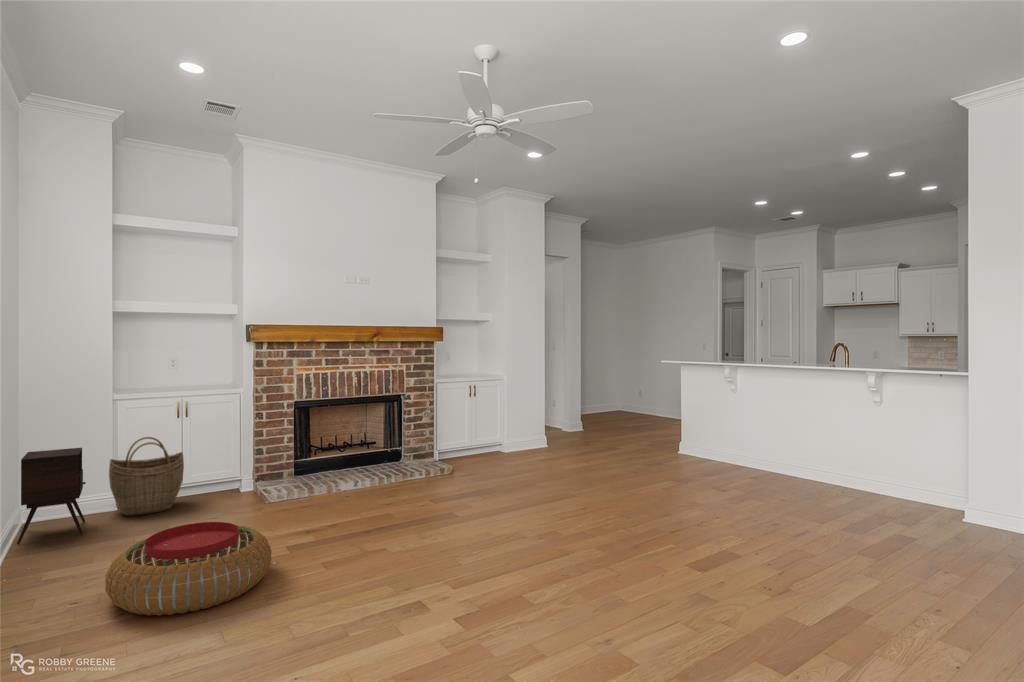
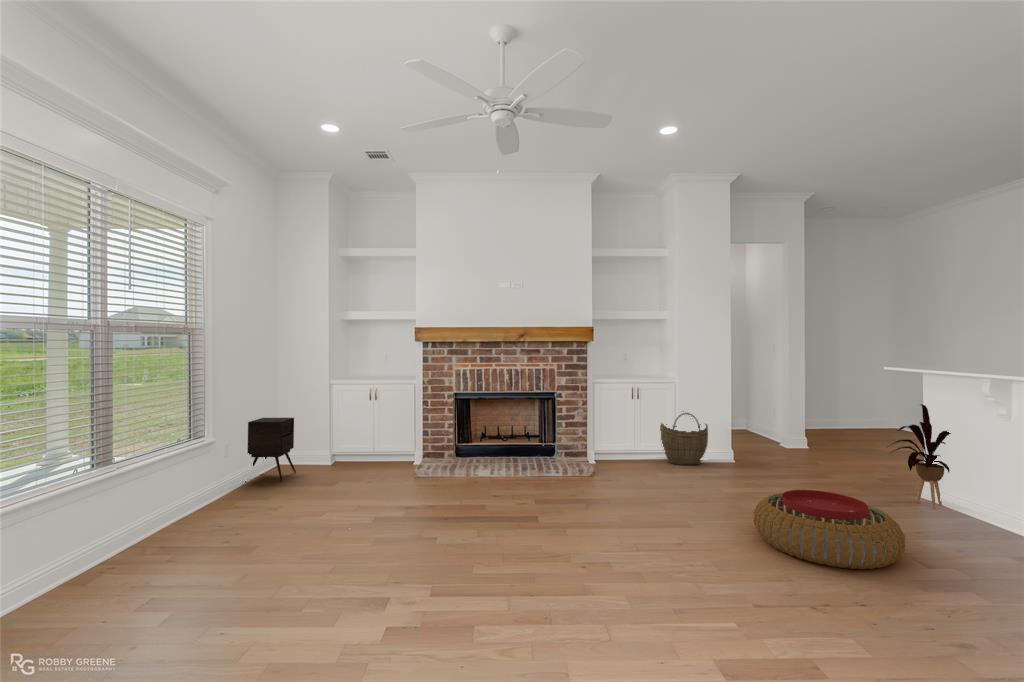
house plant: none [676,390,715,464] -> present [891,404,951,508]
woven basket: present [109,437,184,516] -> present [660,411,708,465]
pouf: present [105,522,271,616] -> present [753,490,905,569]

